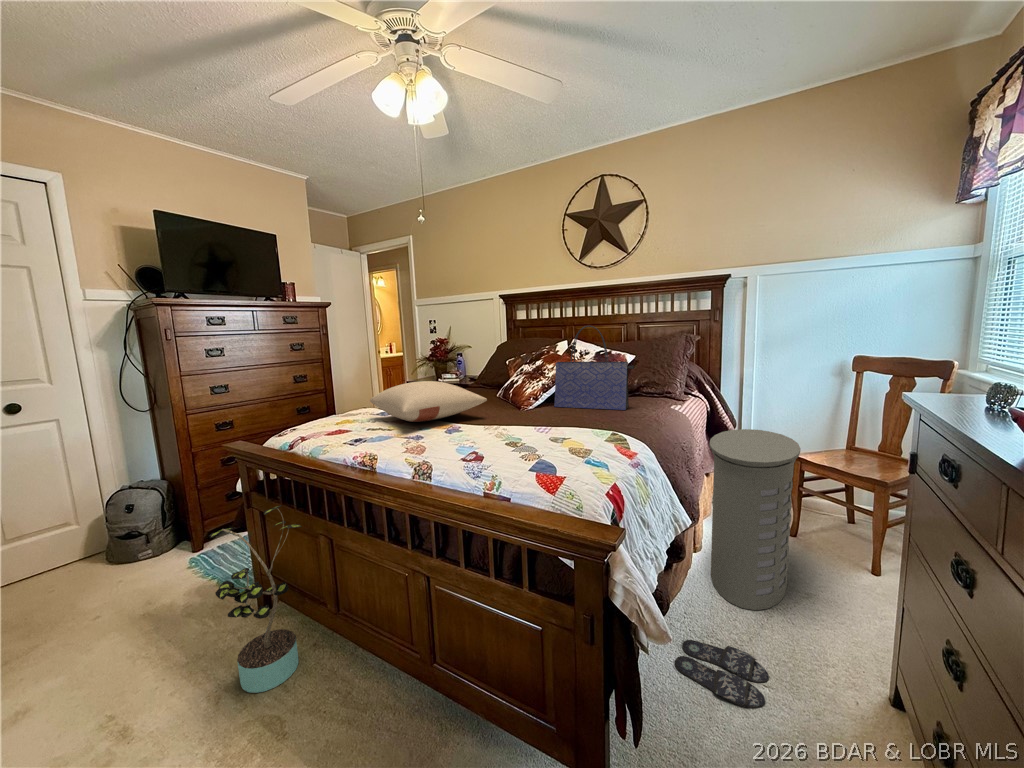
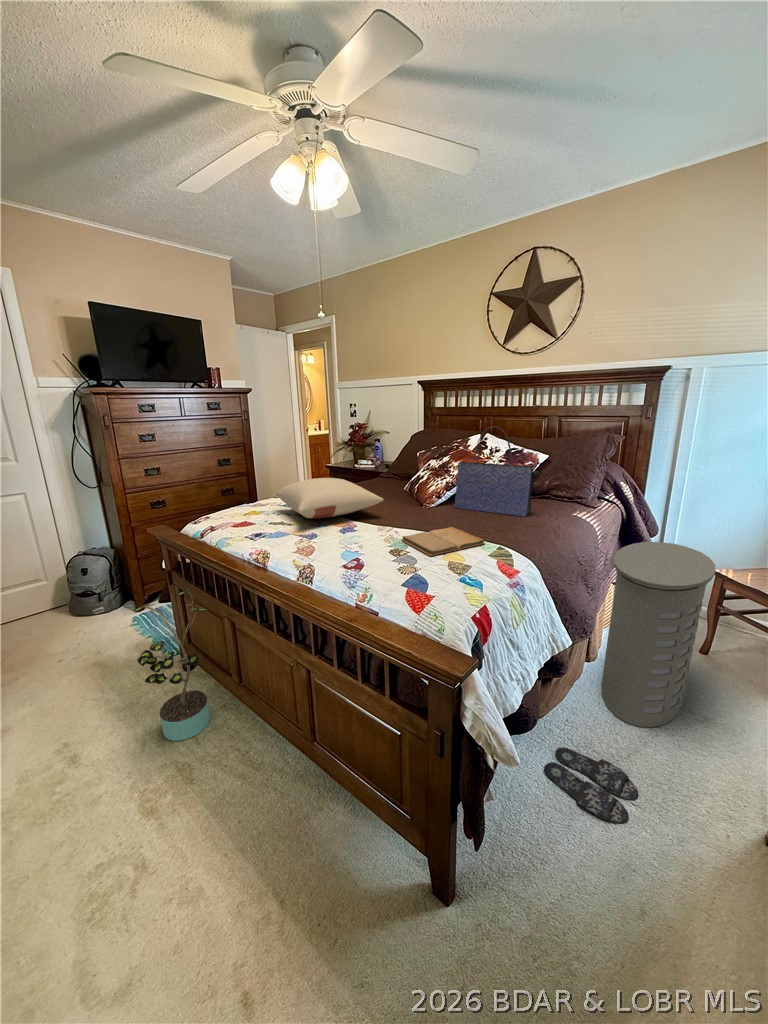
book: none [513,420,597,445] -> present [402,527,485,556]

